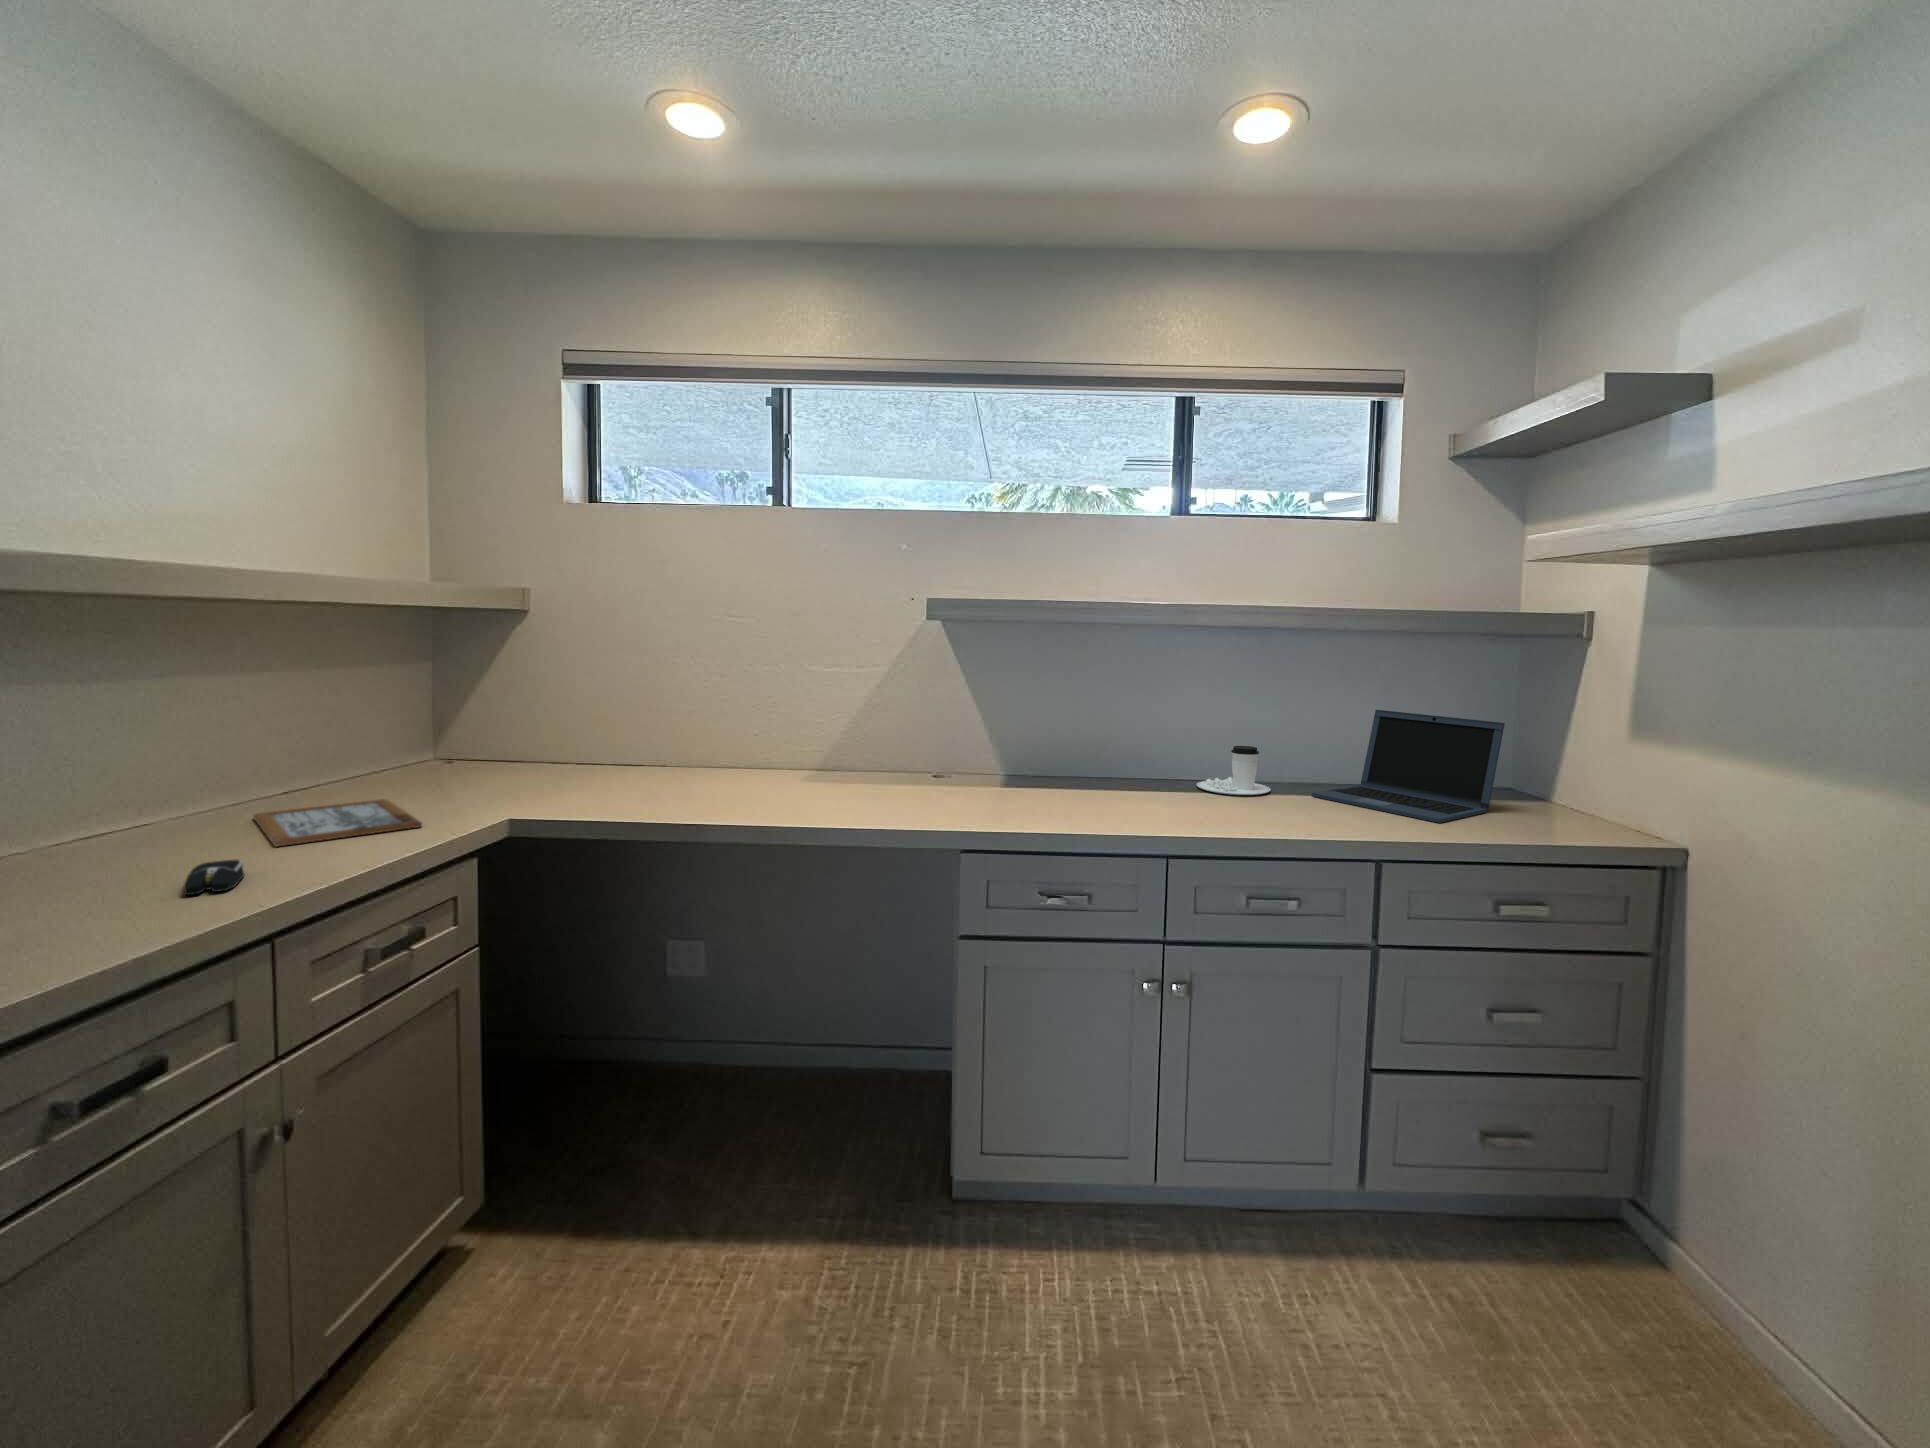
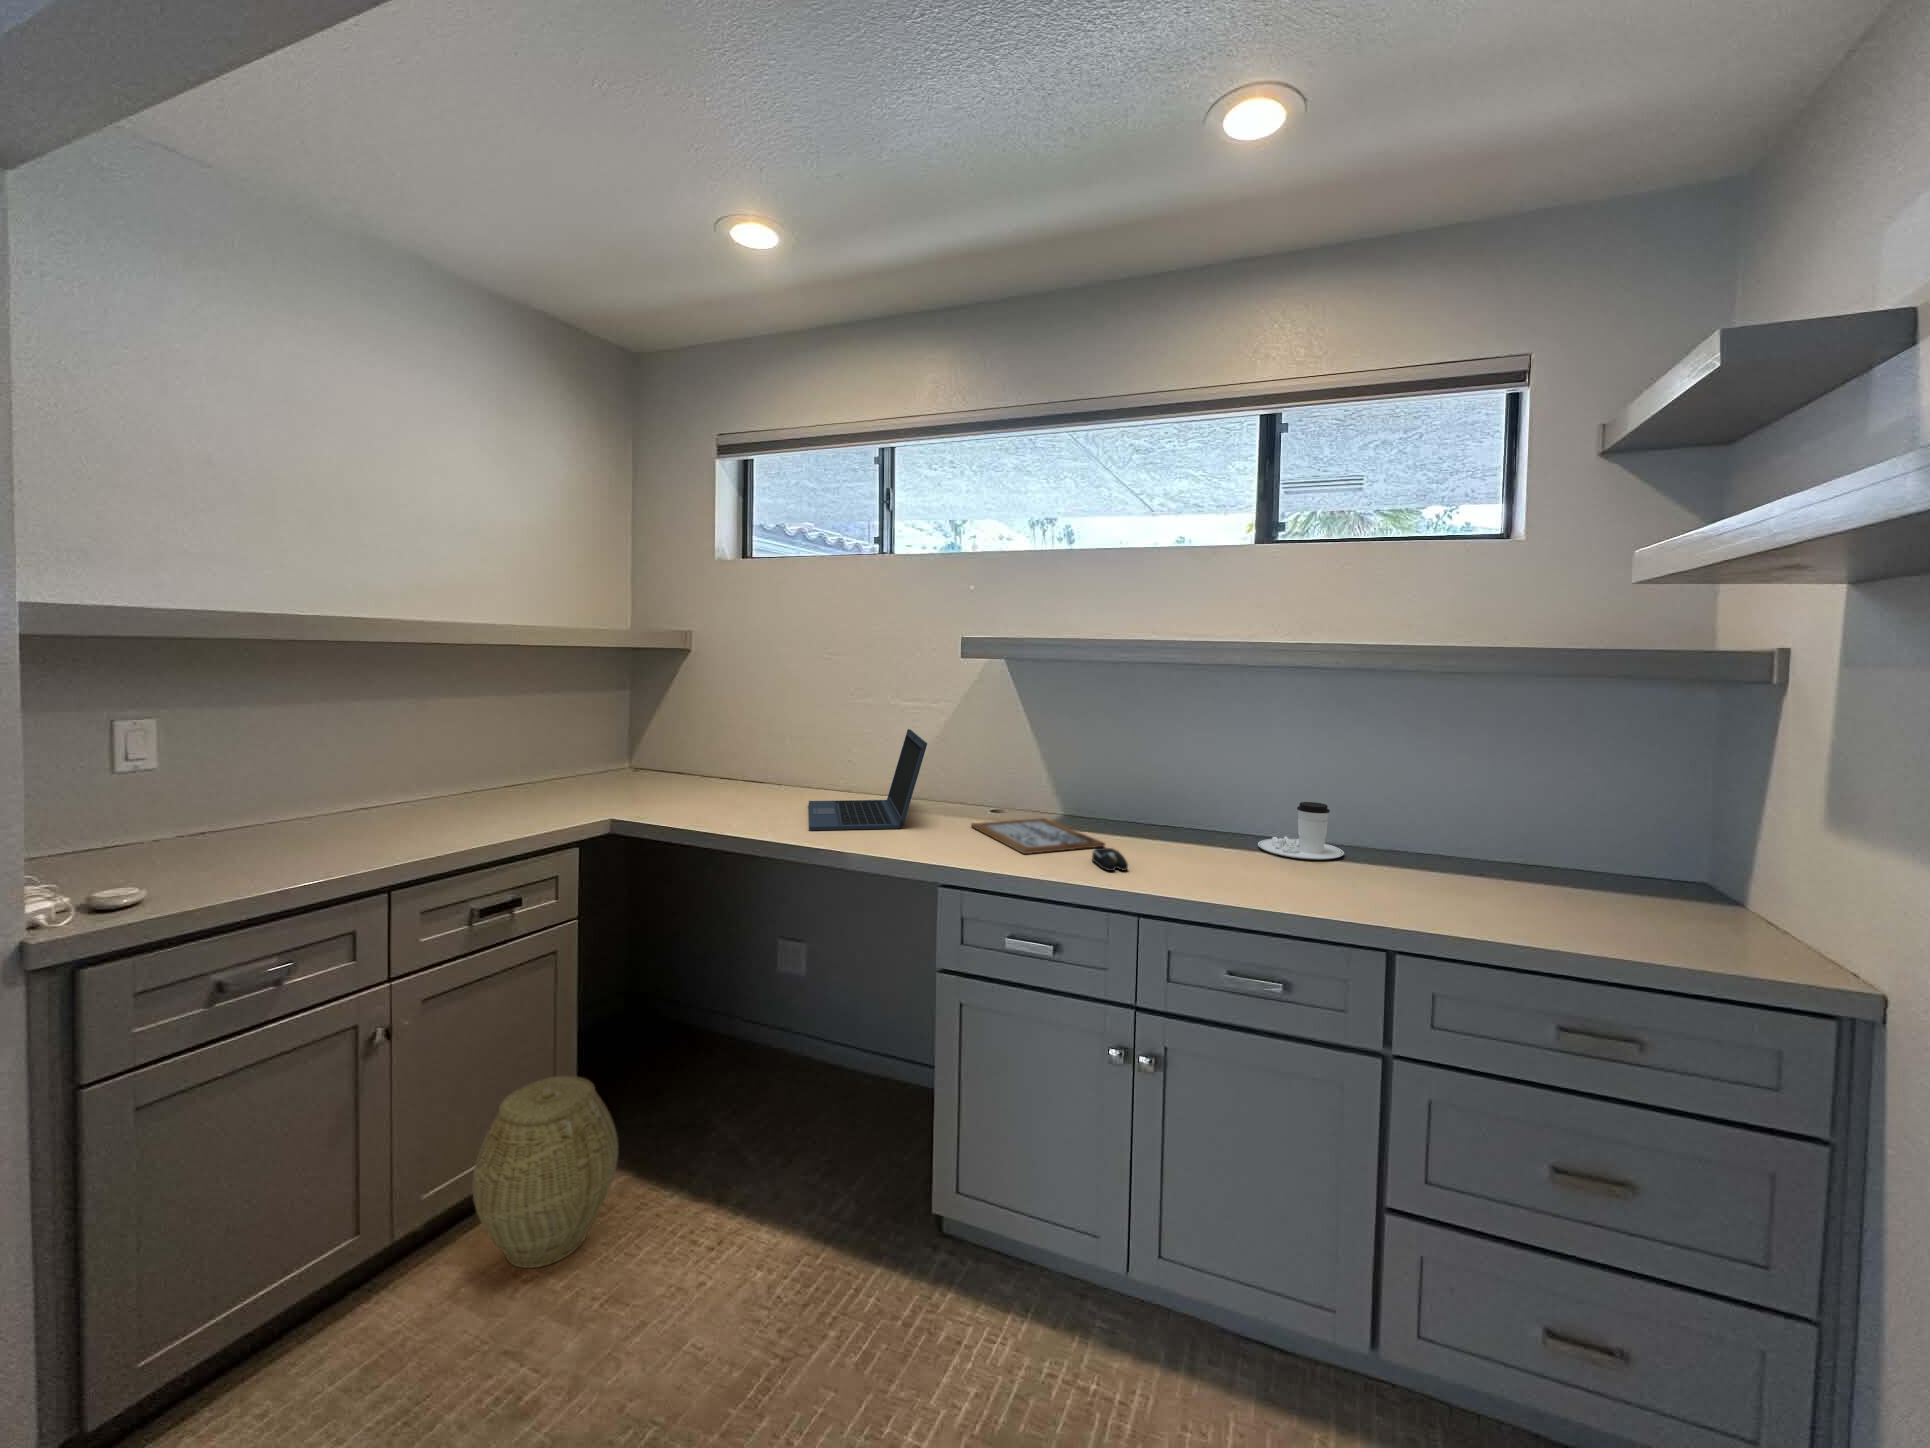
laptop: present [1312,710,1505,823] -> present [809,729,927,830]
picture frame: present [253,799,422,846] -> present [971,818,1105,854]
computer mouse: present [184,859,244,895] -> present [1092,848,1128,871]
woven basket: none [402,1135,589,1378] -> present [472,1076,618,1268]

